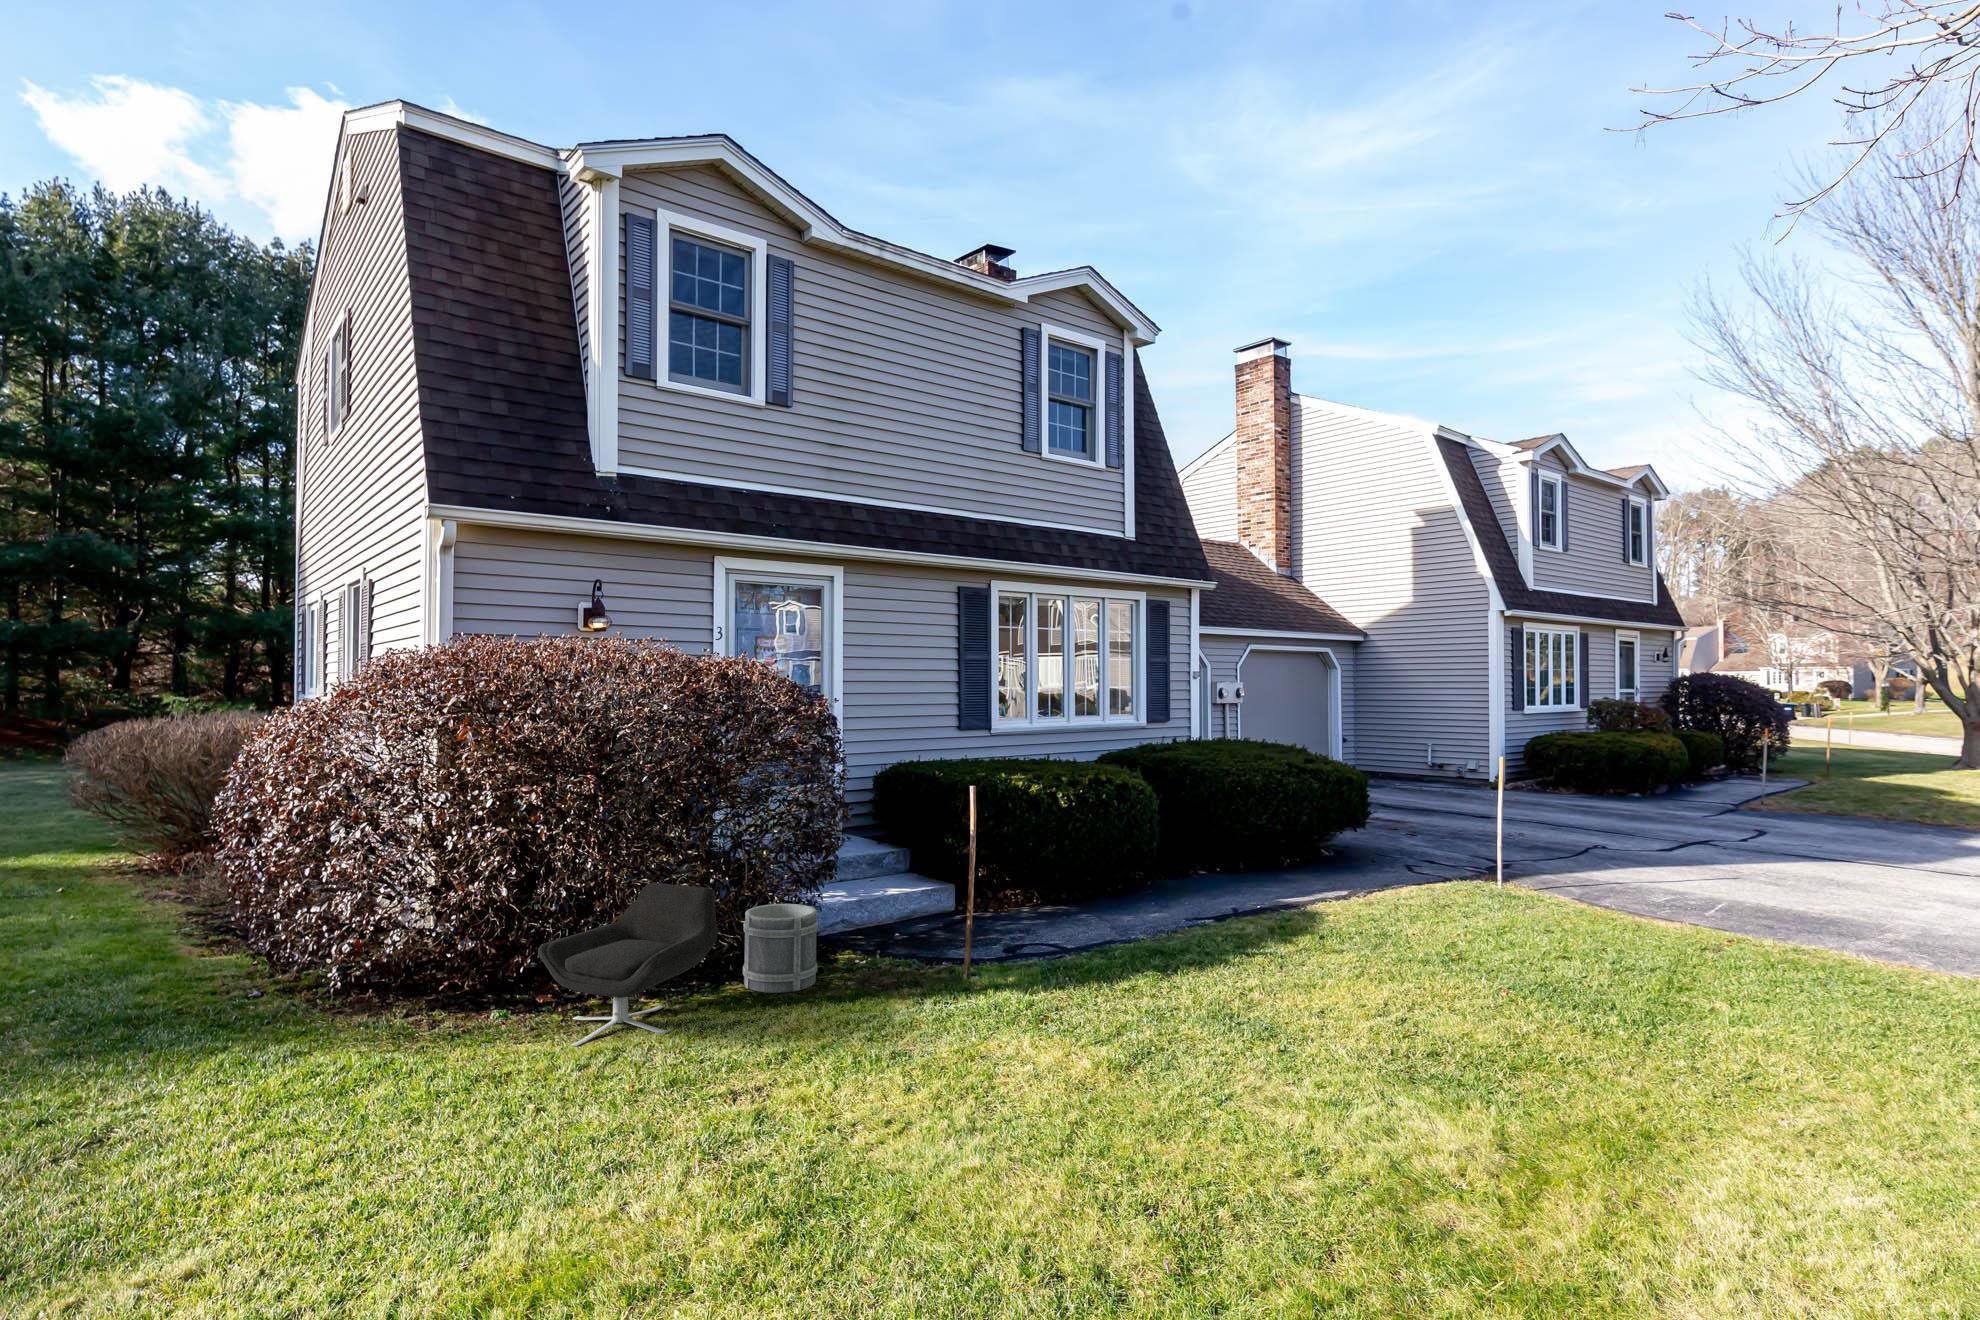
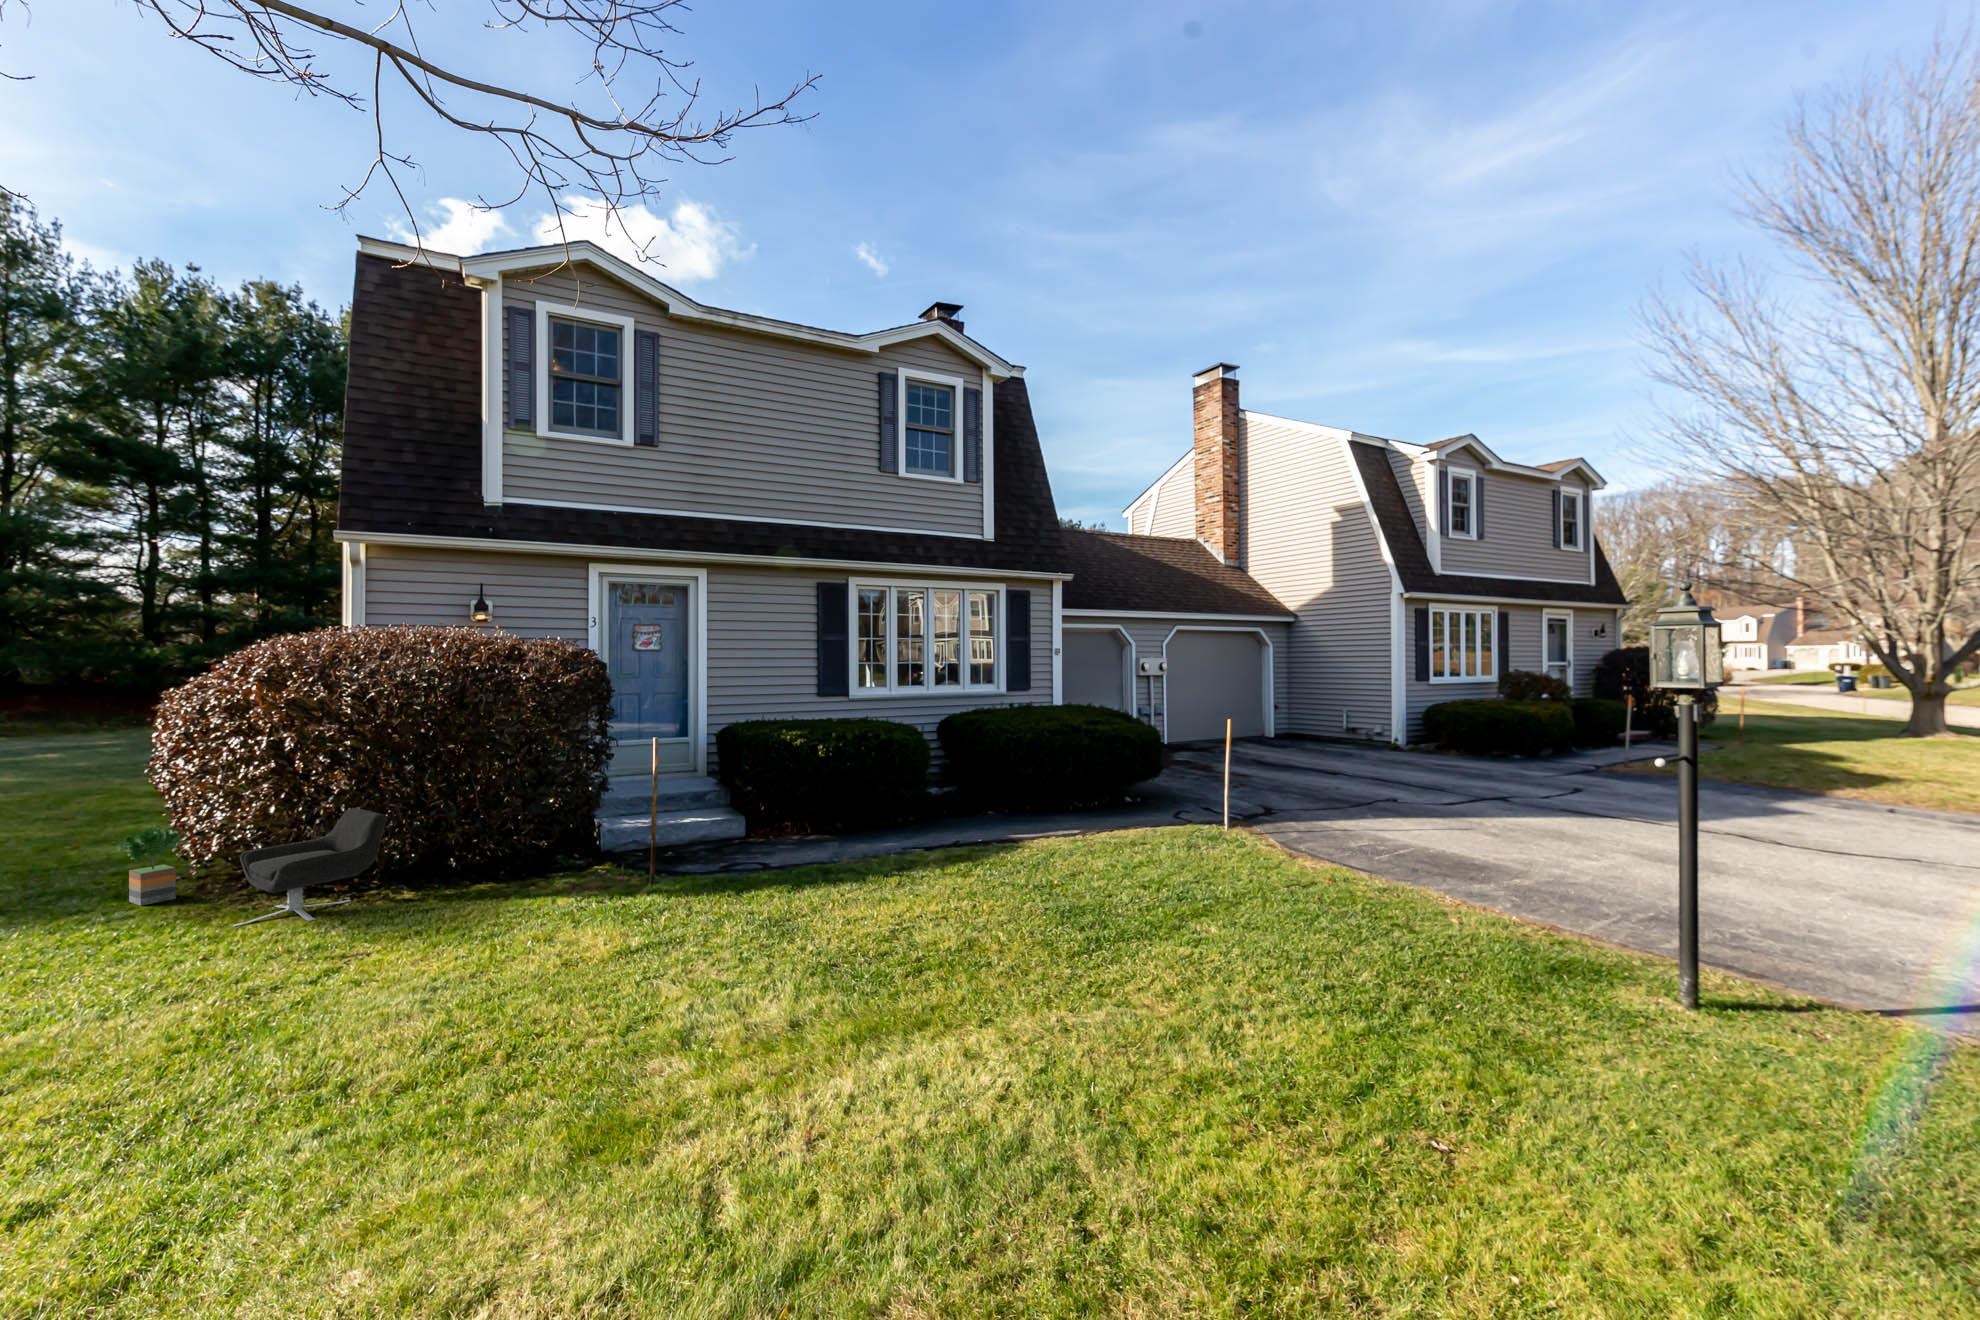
bucket: present [743,904,818,993] -> none [436,828,501,895]
potted tree: none [339,918,418,1029] -> present [118,828,189,906]

